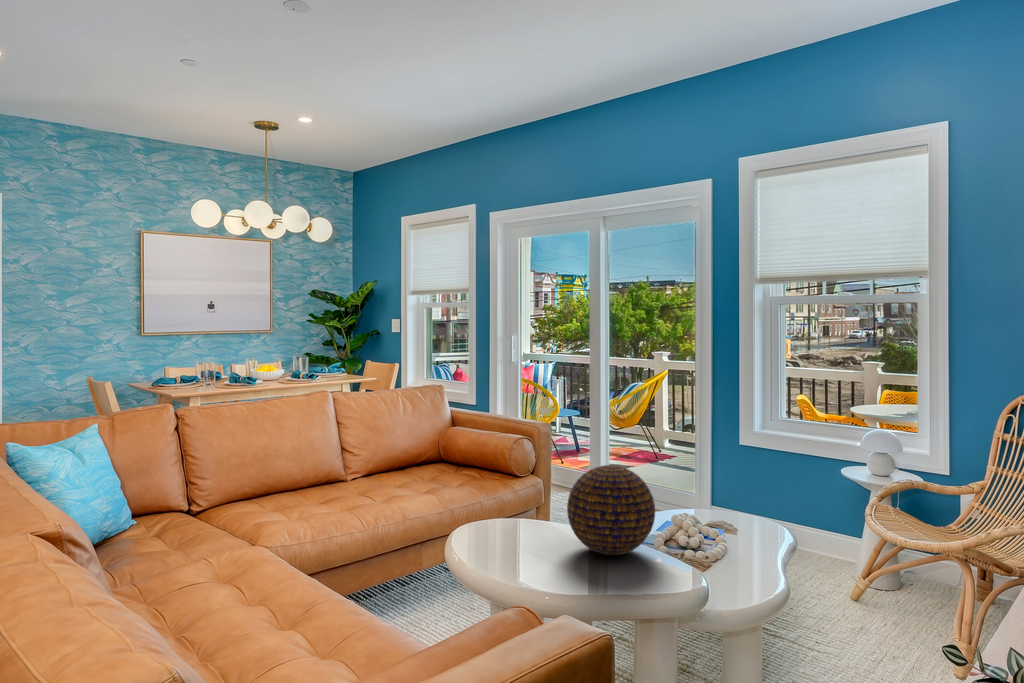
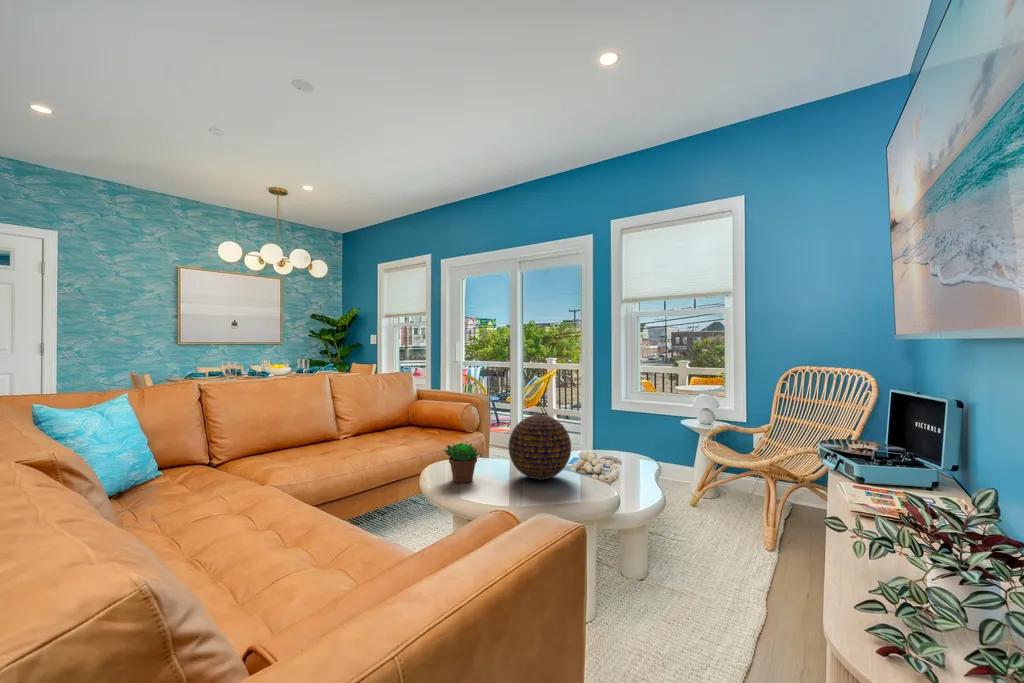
succulent plant: none [478,499,529,554] -> present [444,443,480,483]

